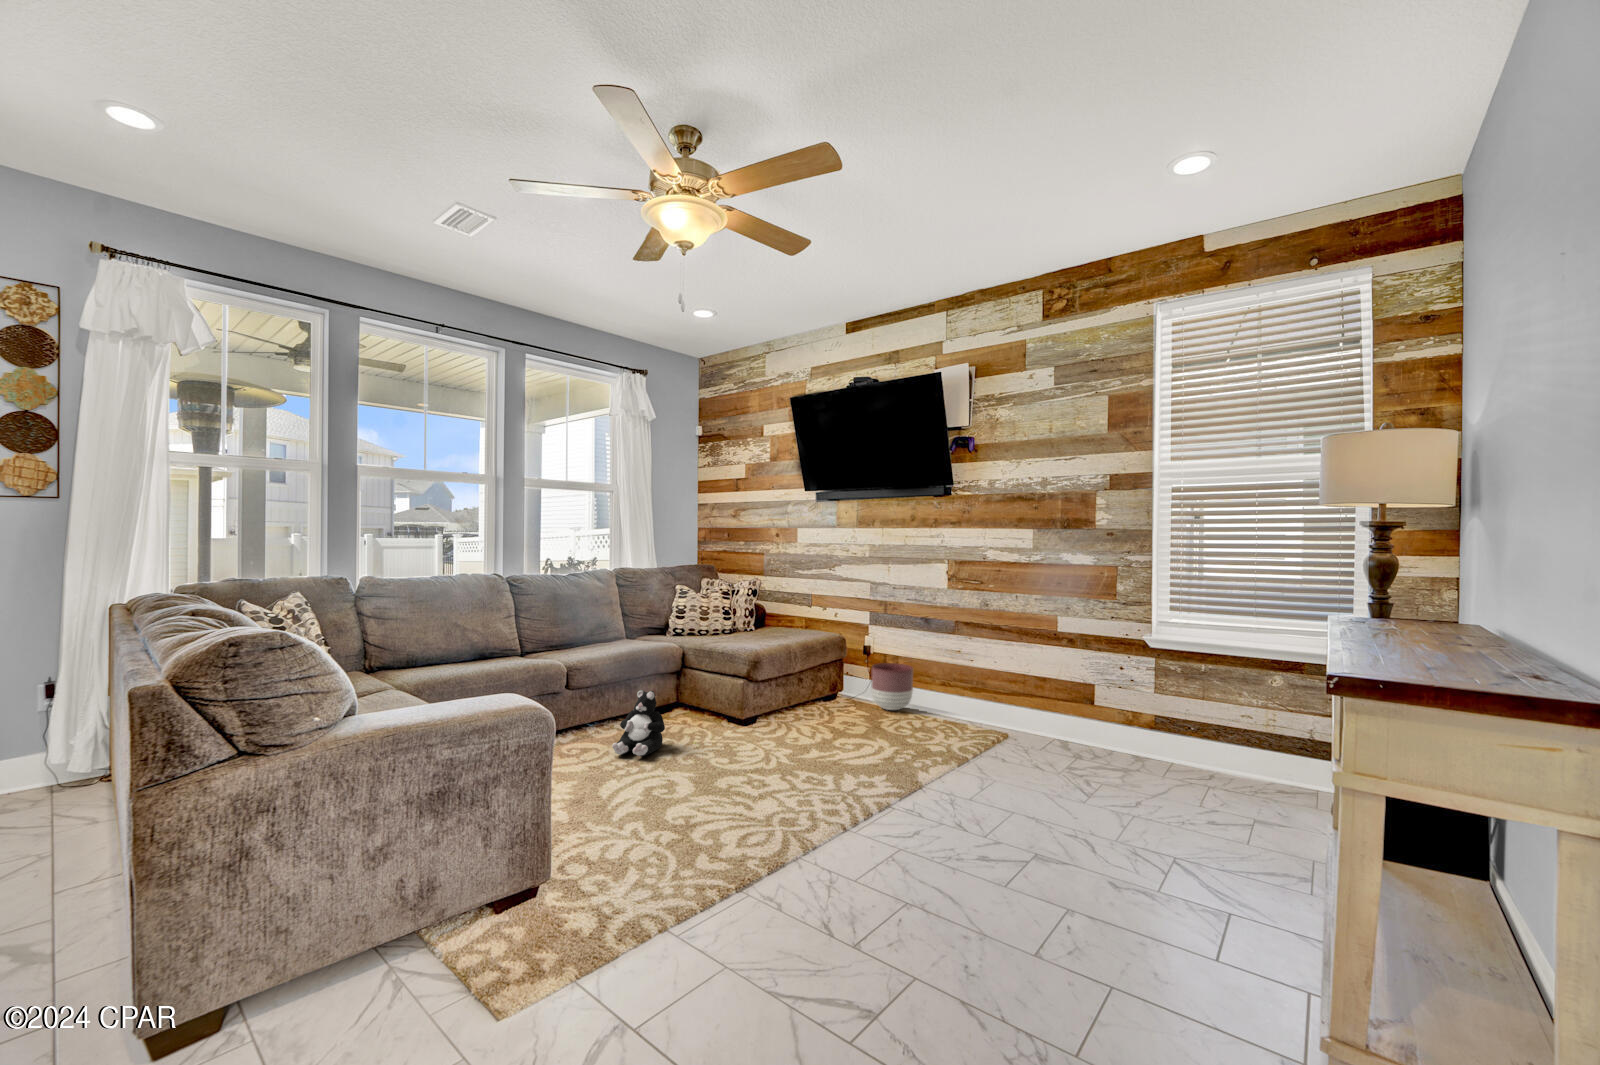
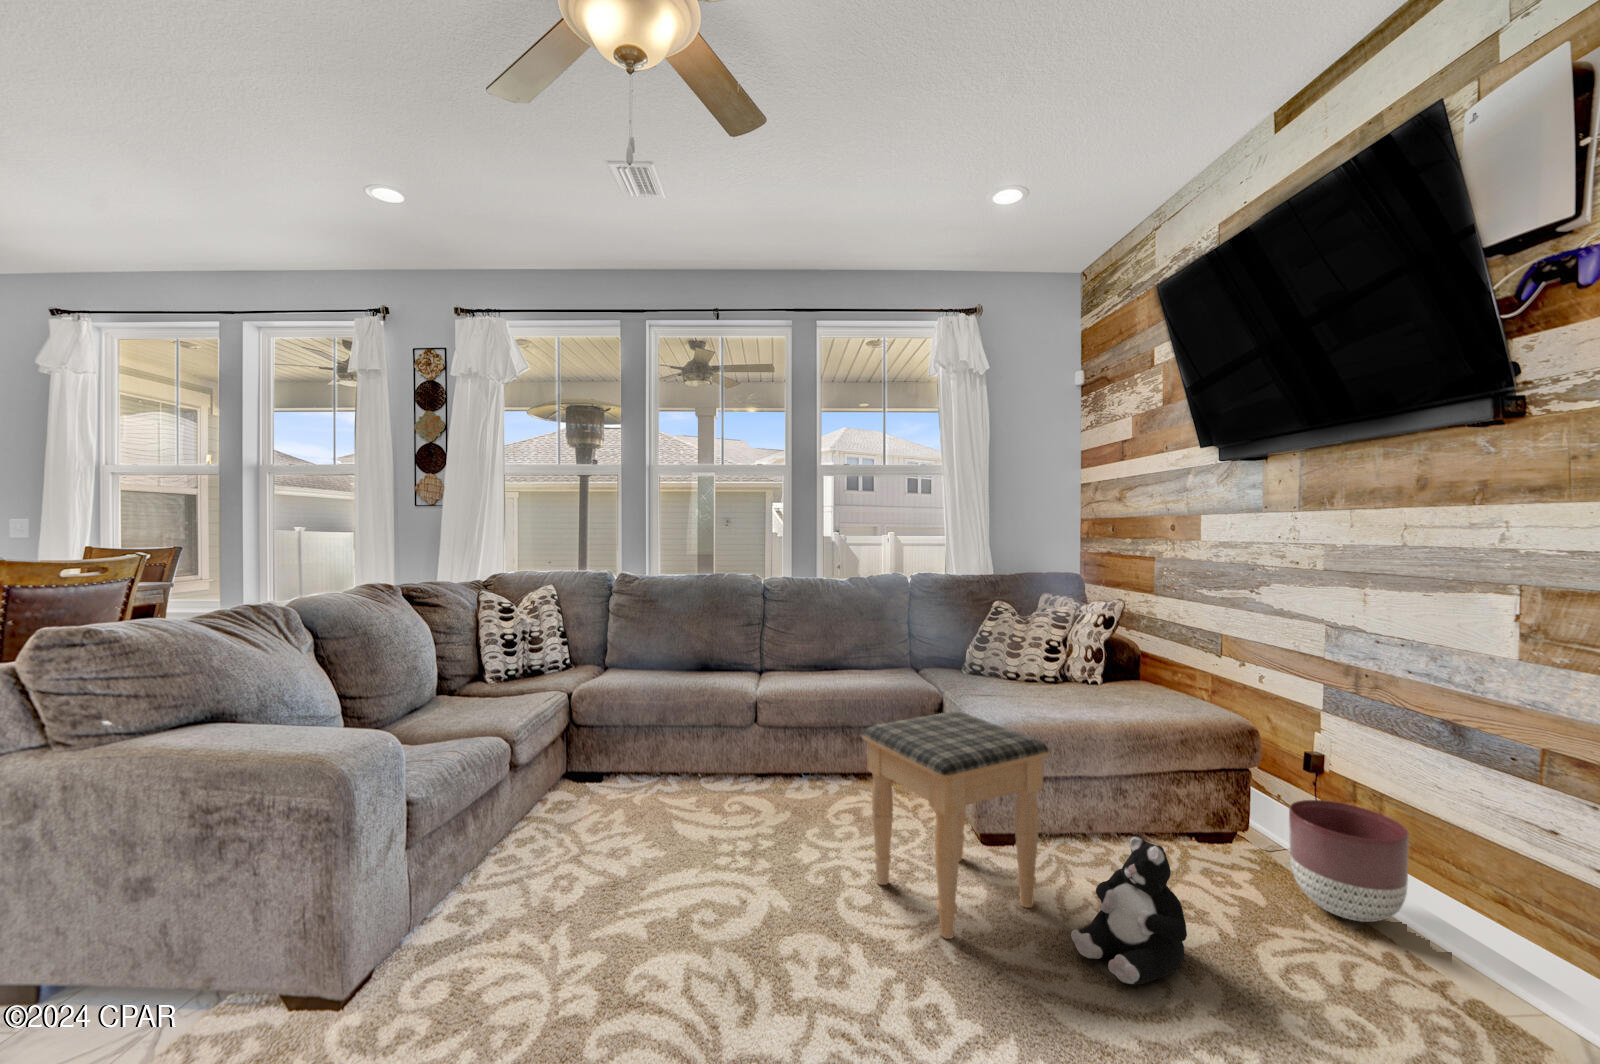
footstool: none [710,645,803,757] -> present [862,711,1049,939]
plush toy: present [612,690,665,756] -> present [1071,836,1187,984]

